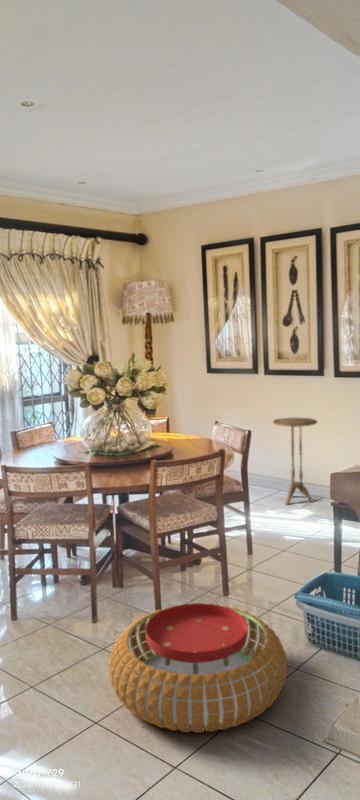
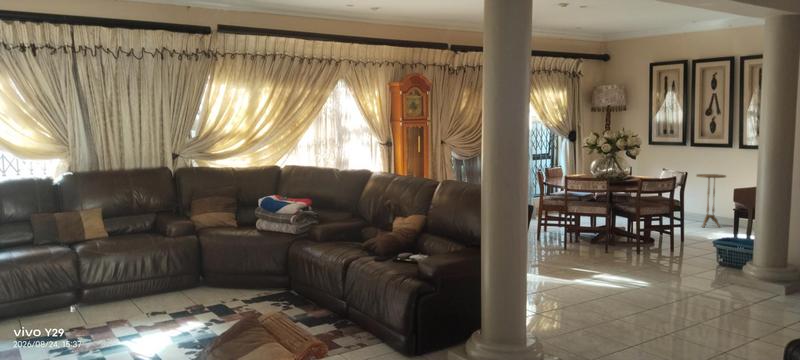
pouf: present [109,603,287,733] -> none [628,238,712,278]

